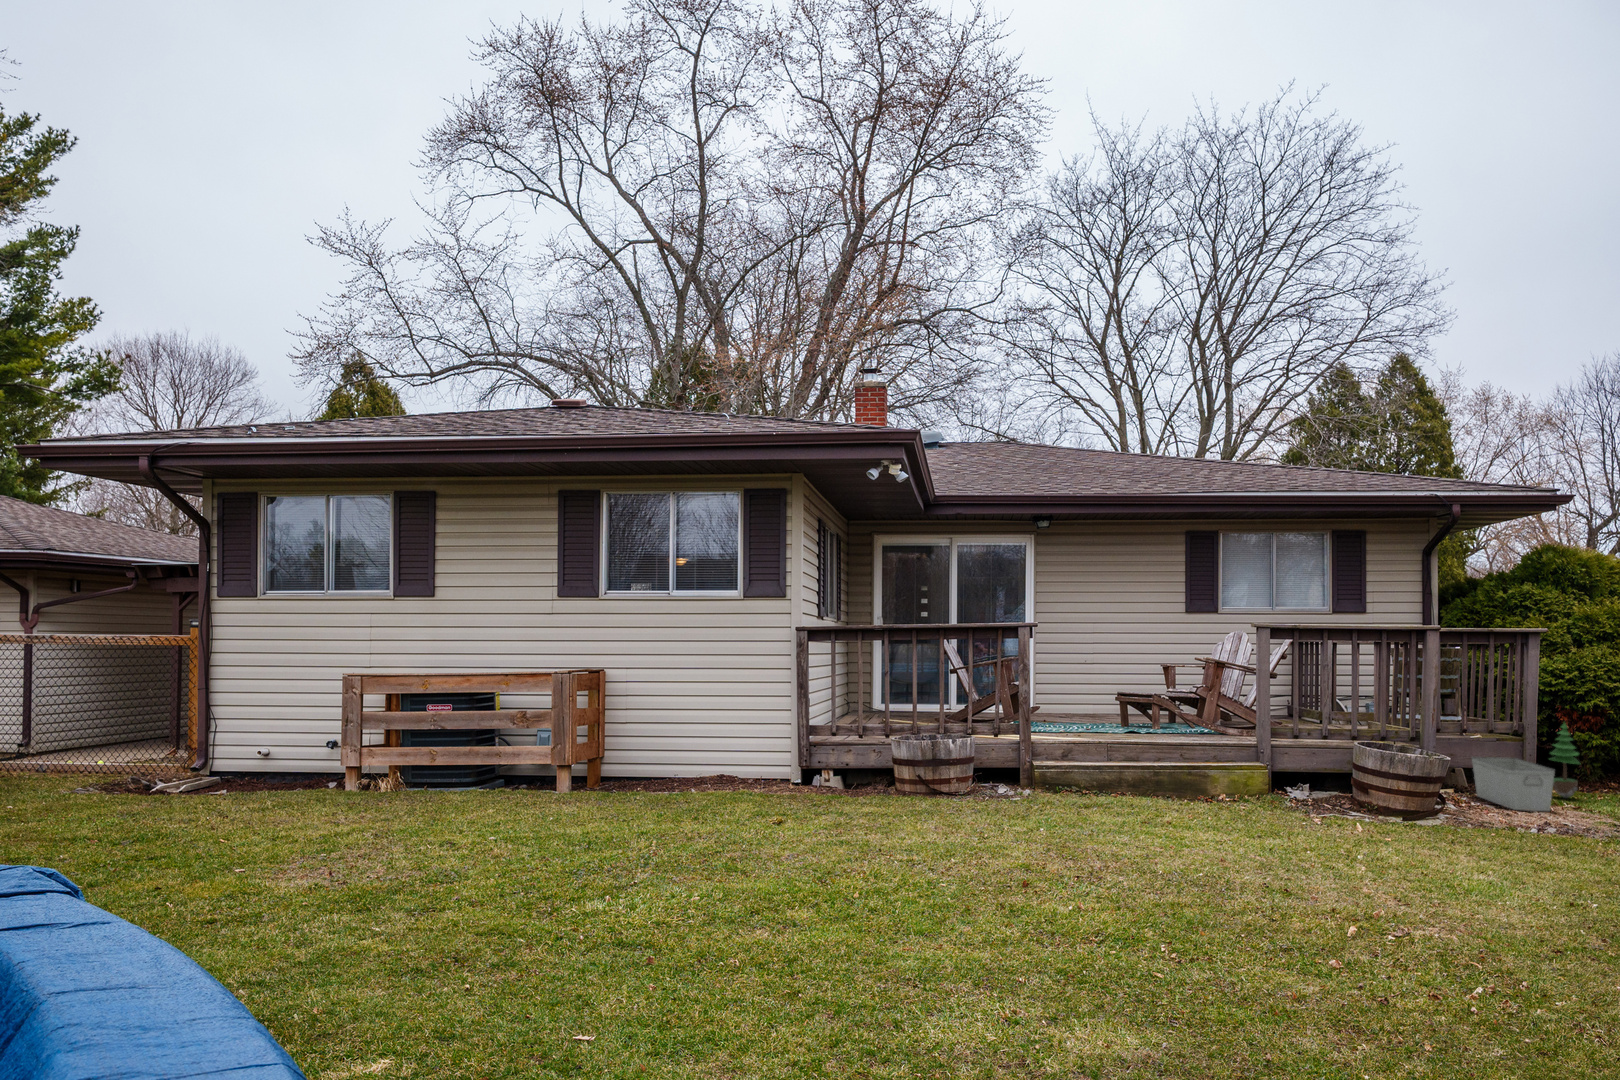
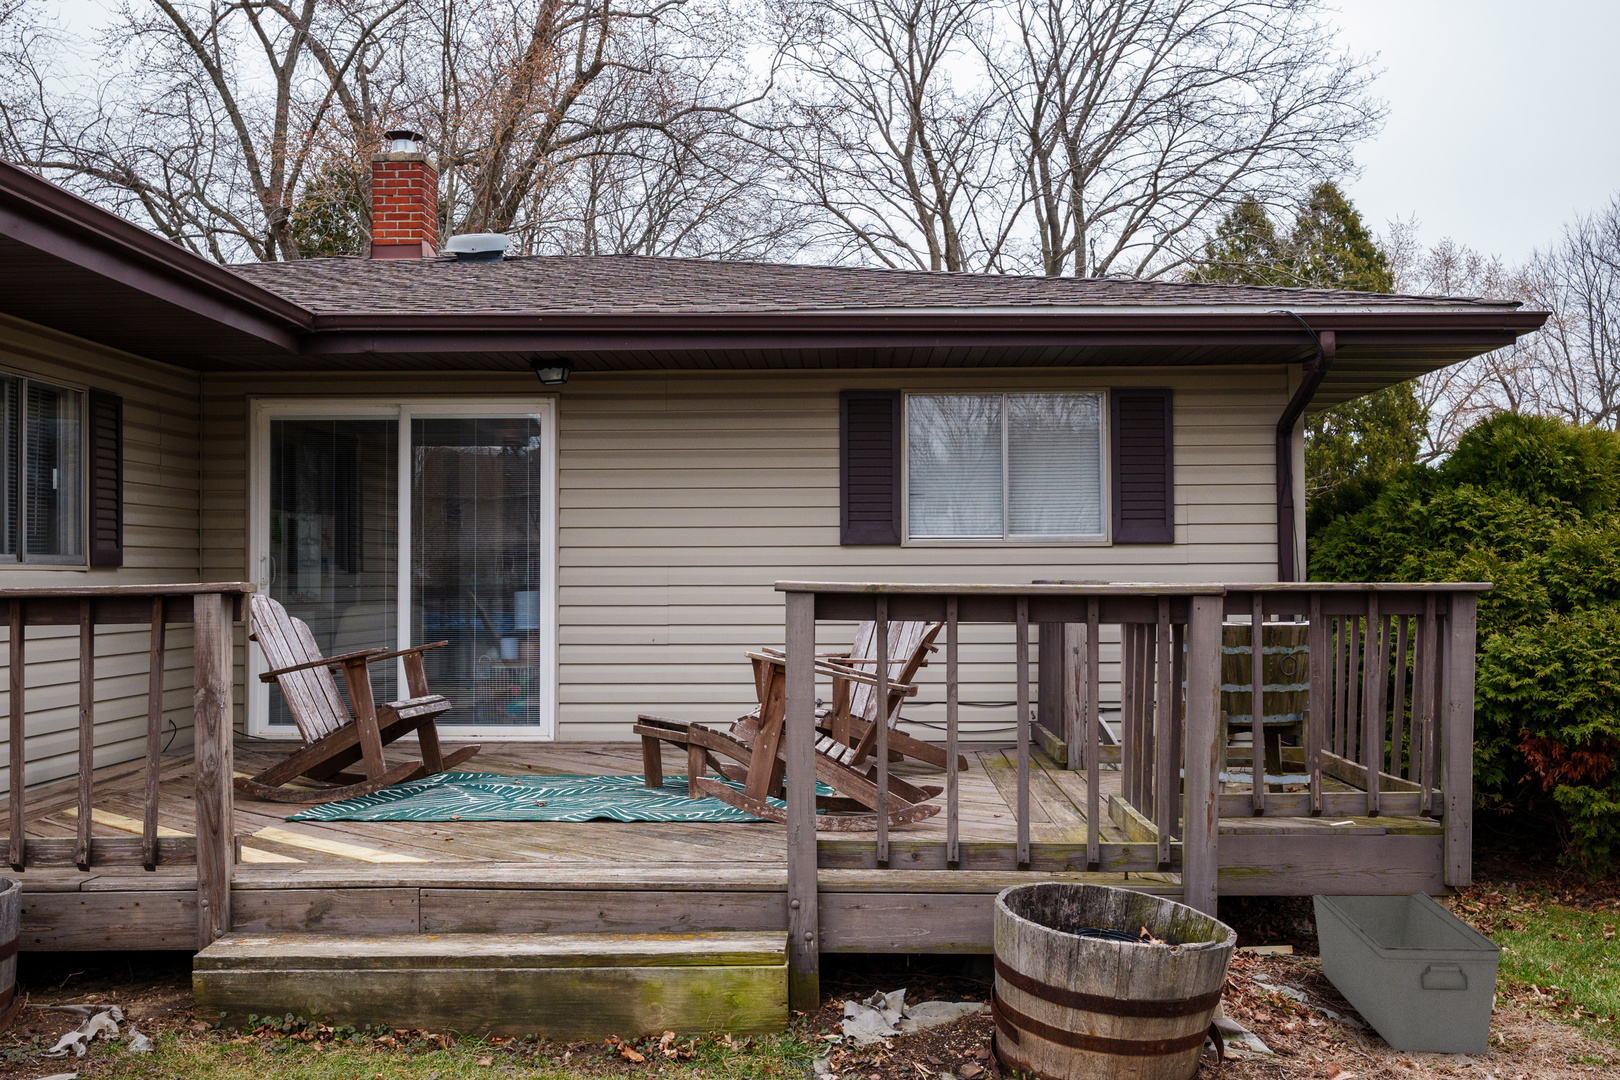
potted tree: present [1550,723,1580,798] -> none [1489,794,1565,972]

